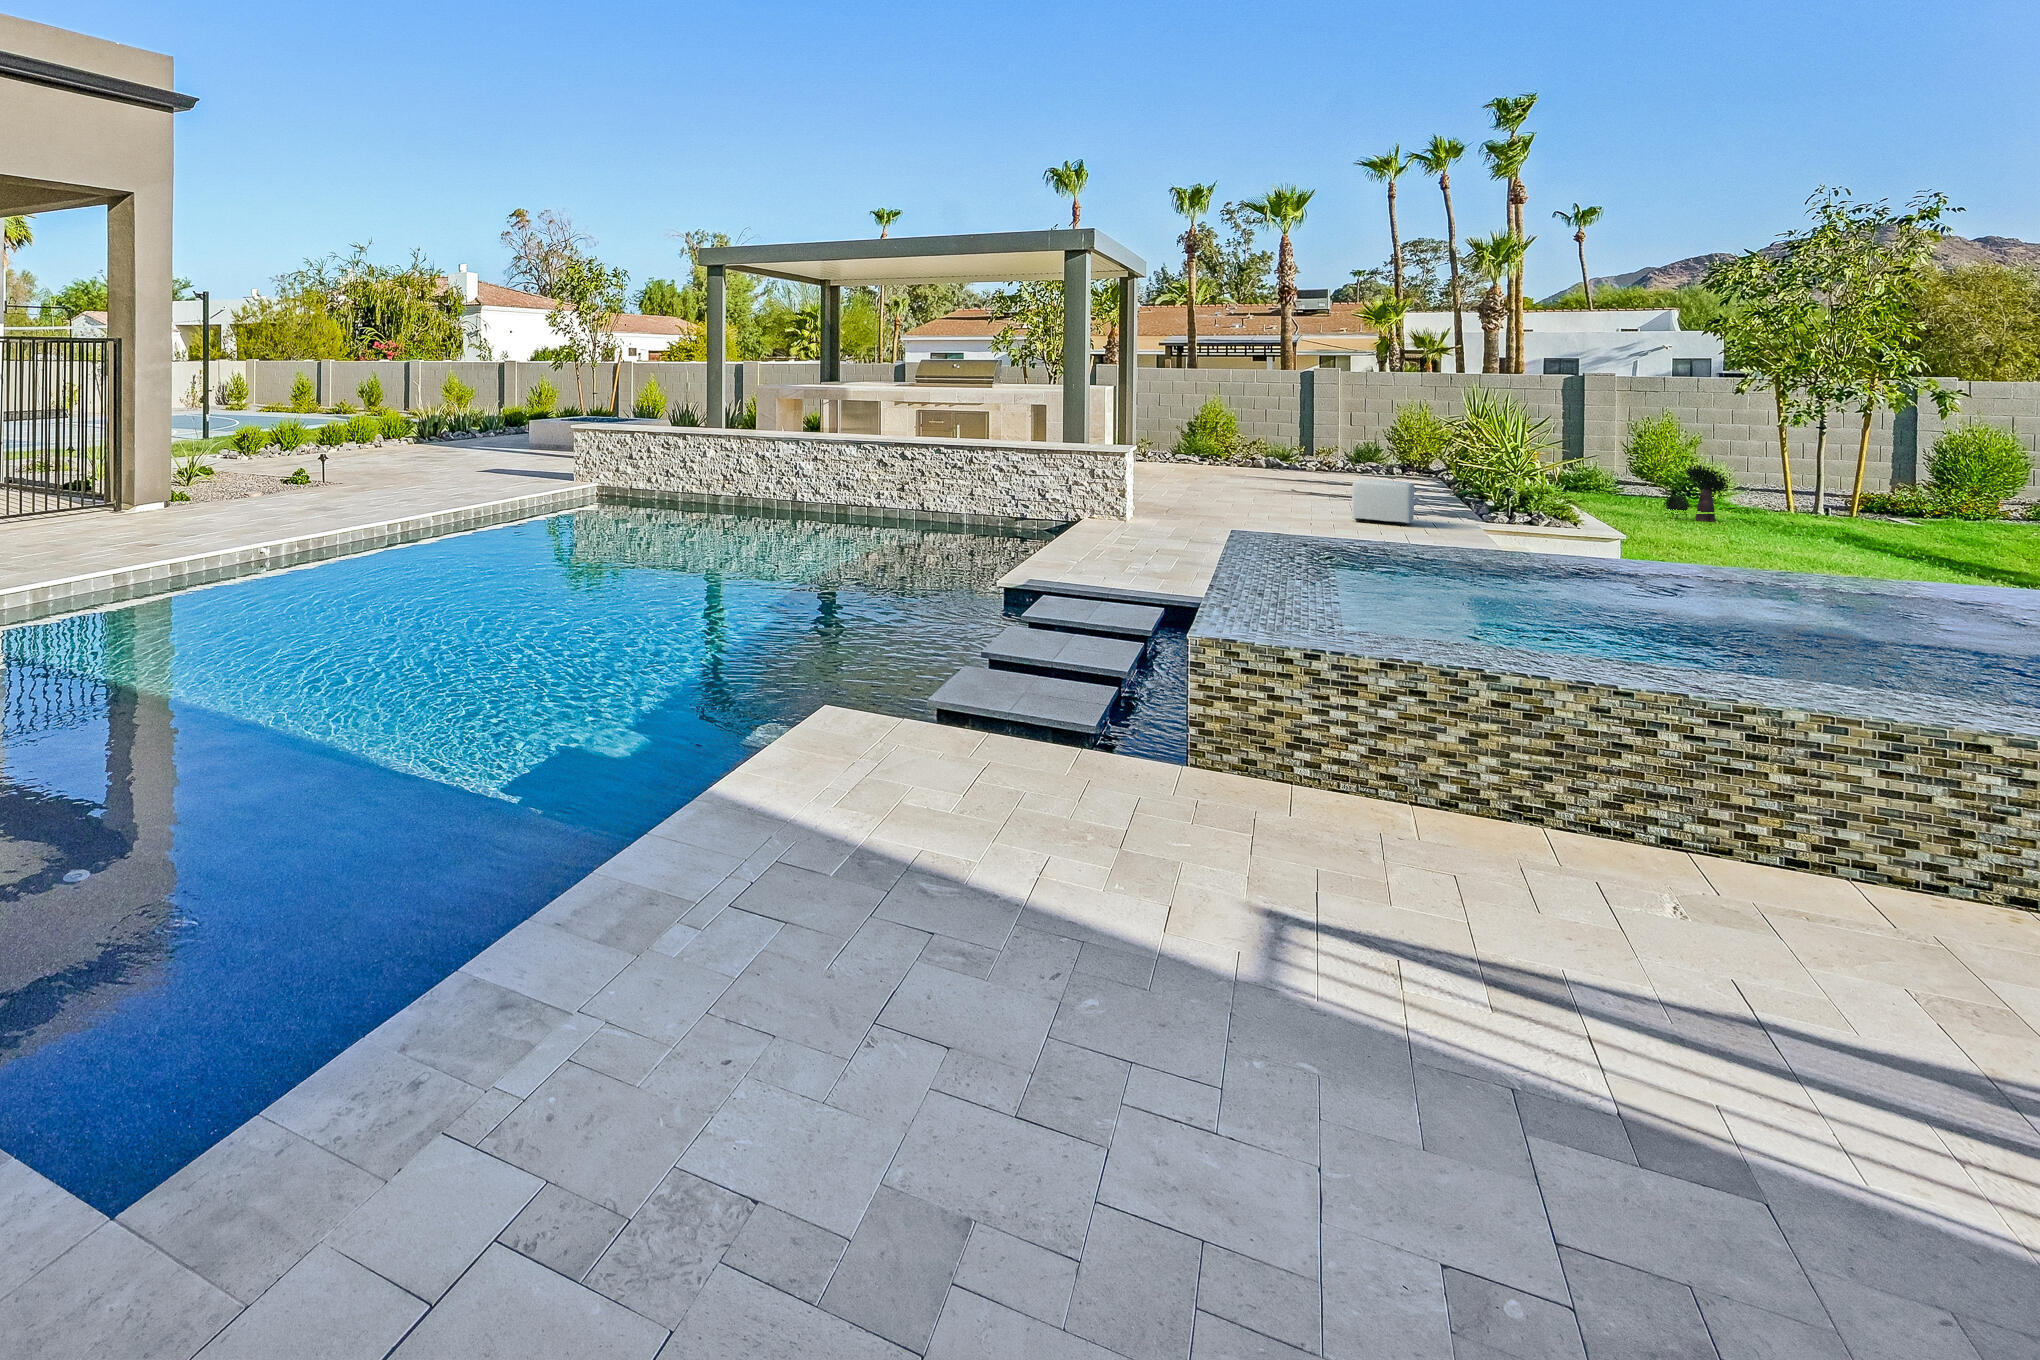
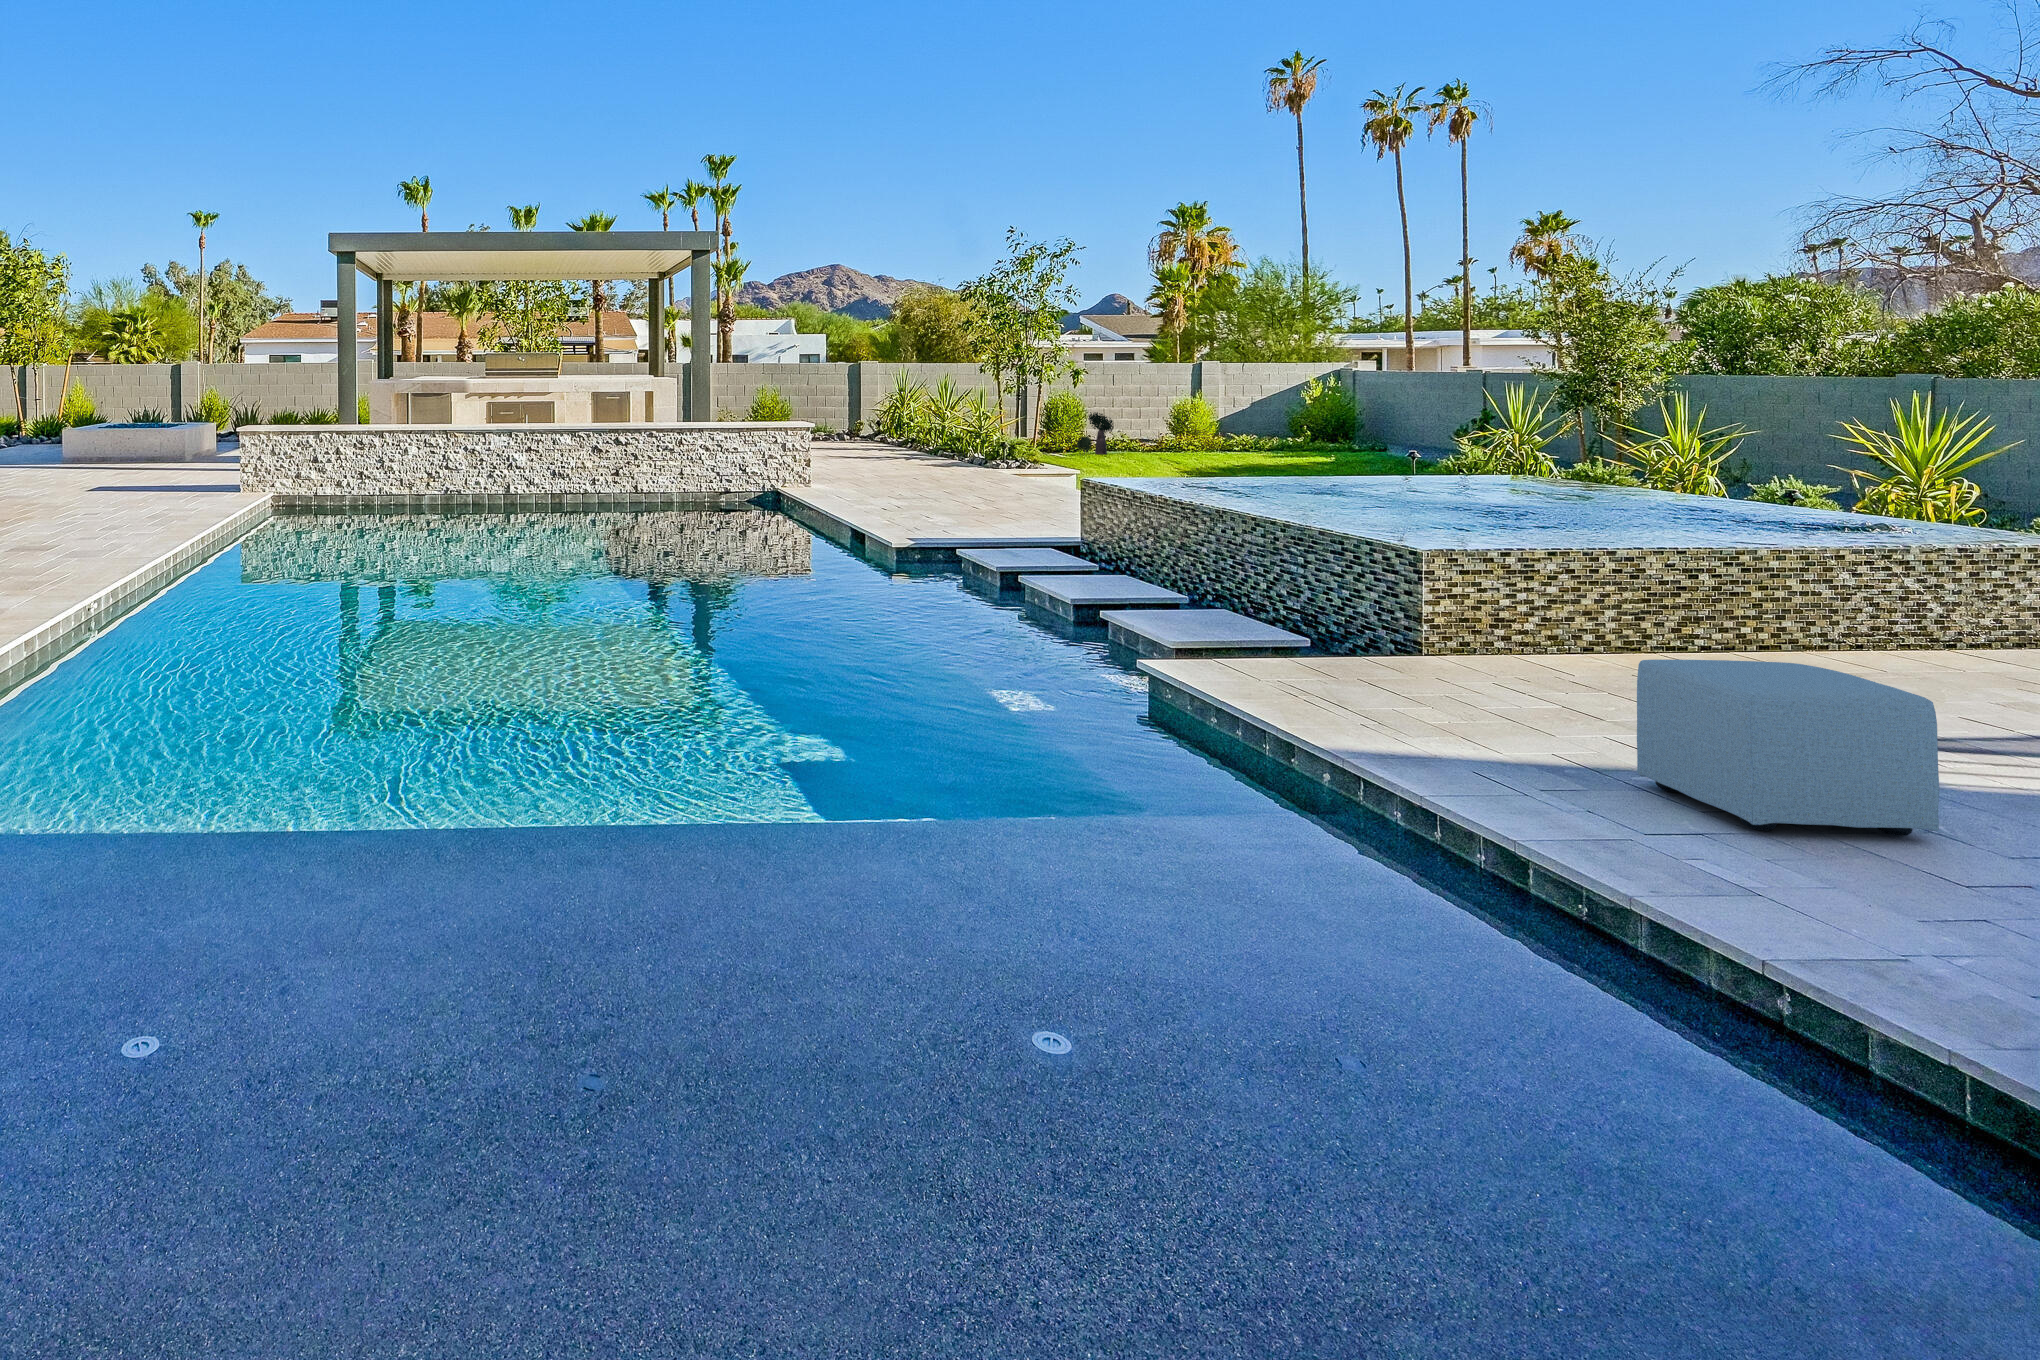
ottoman: present [1352,479,1414,525] -> present [1637,659,1939,836]

